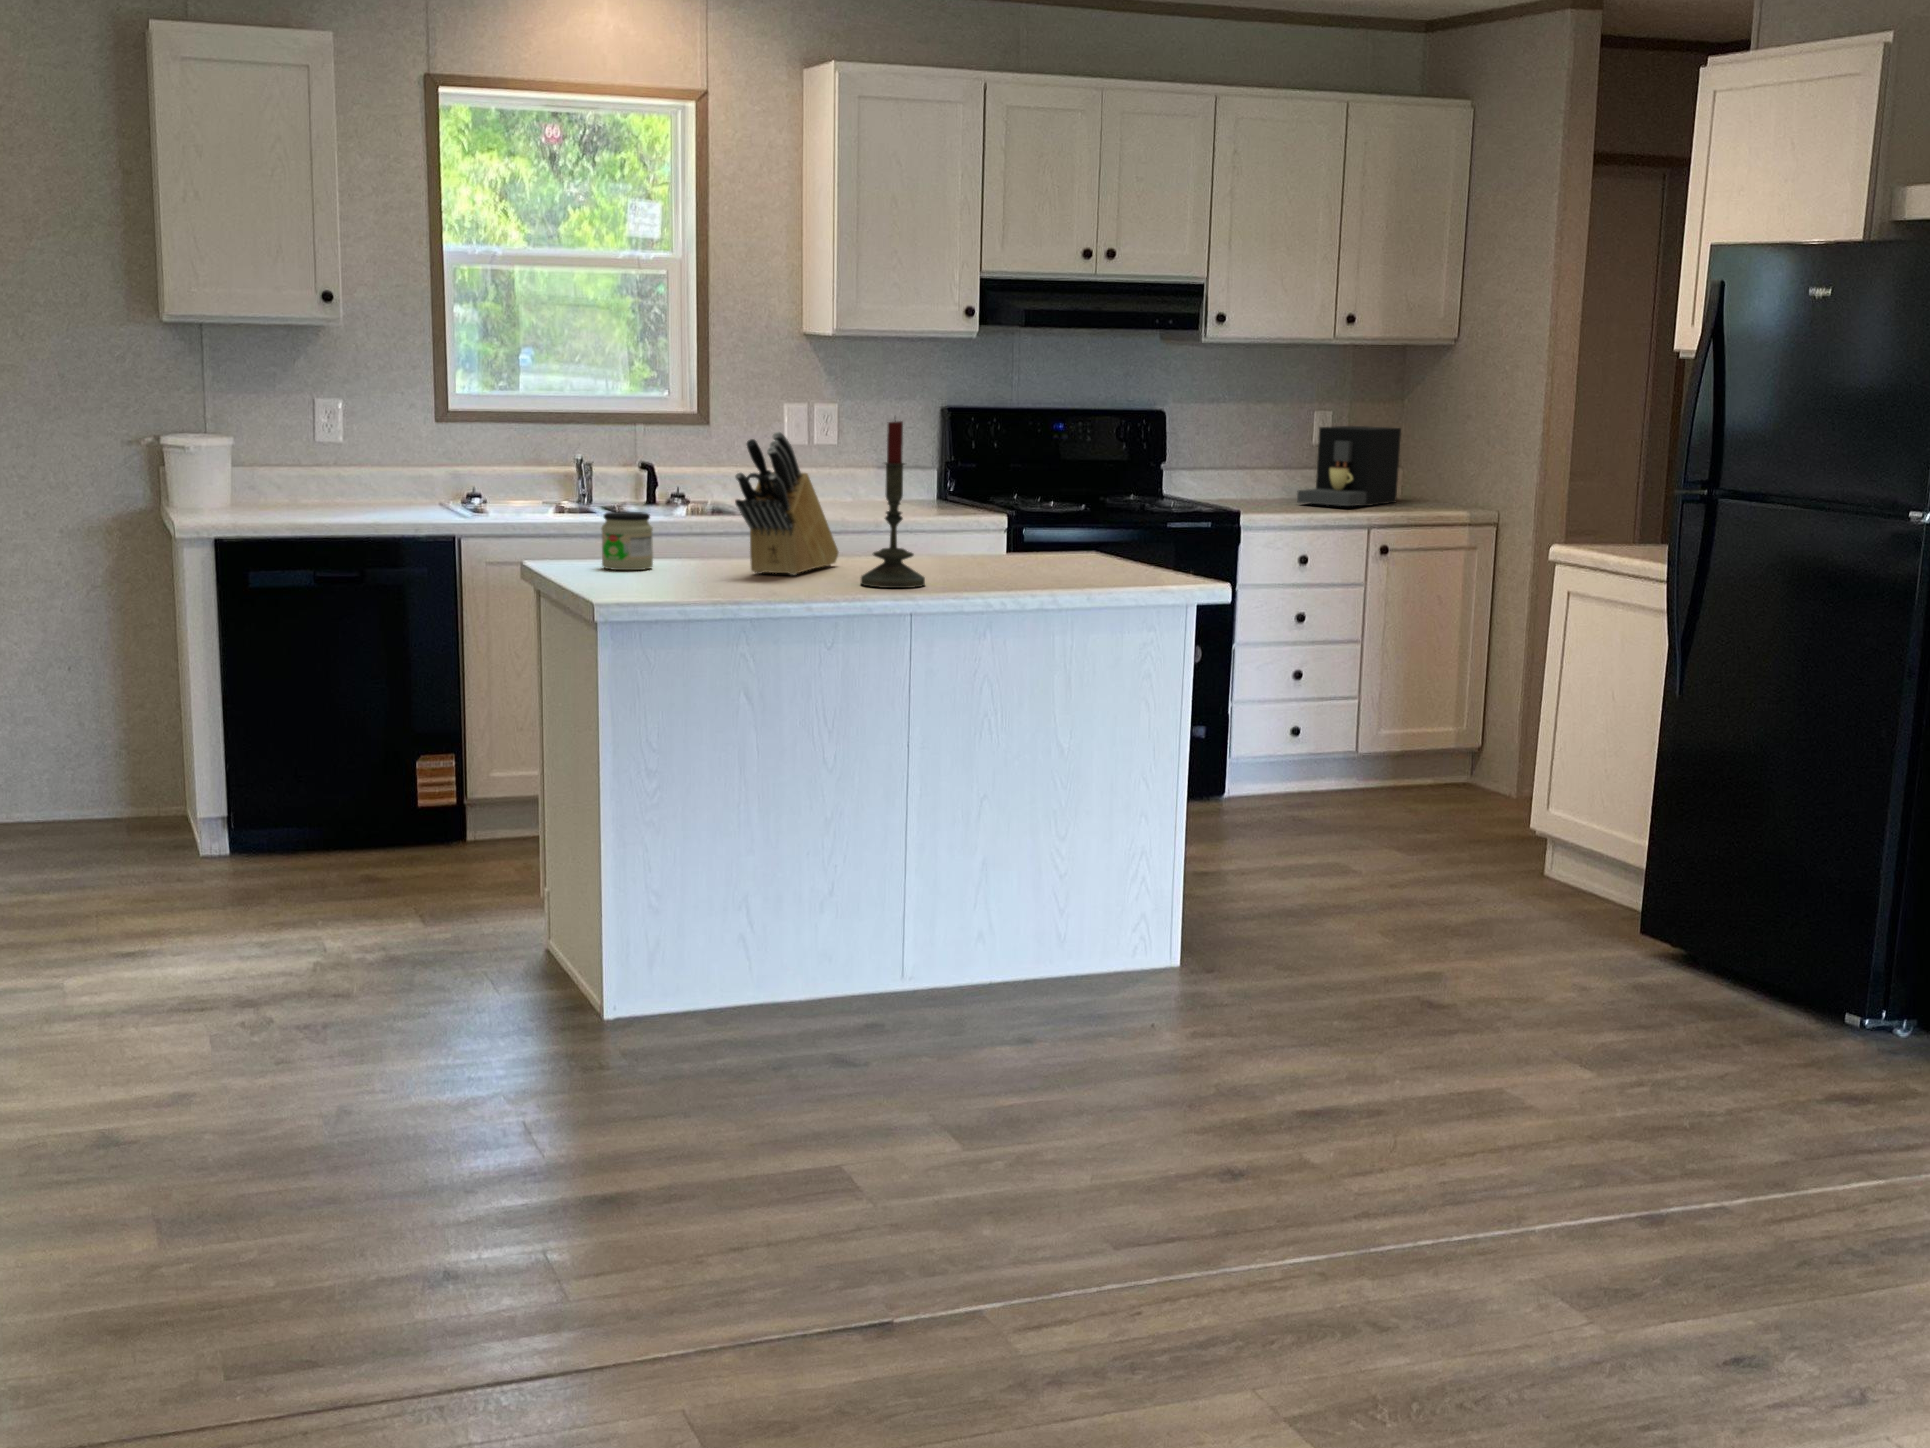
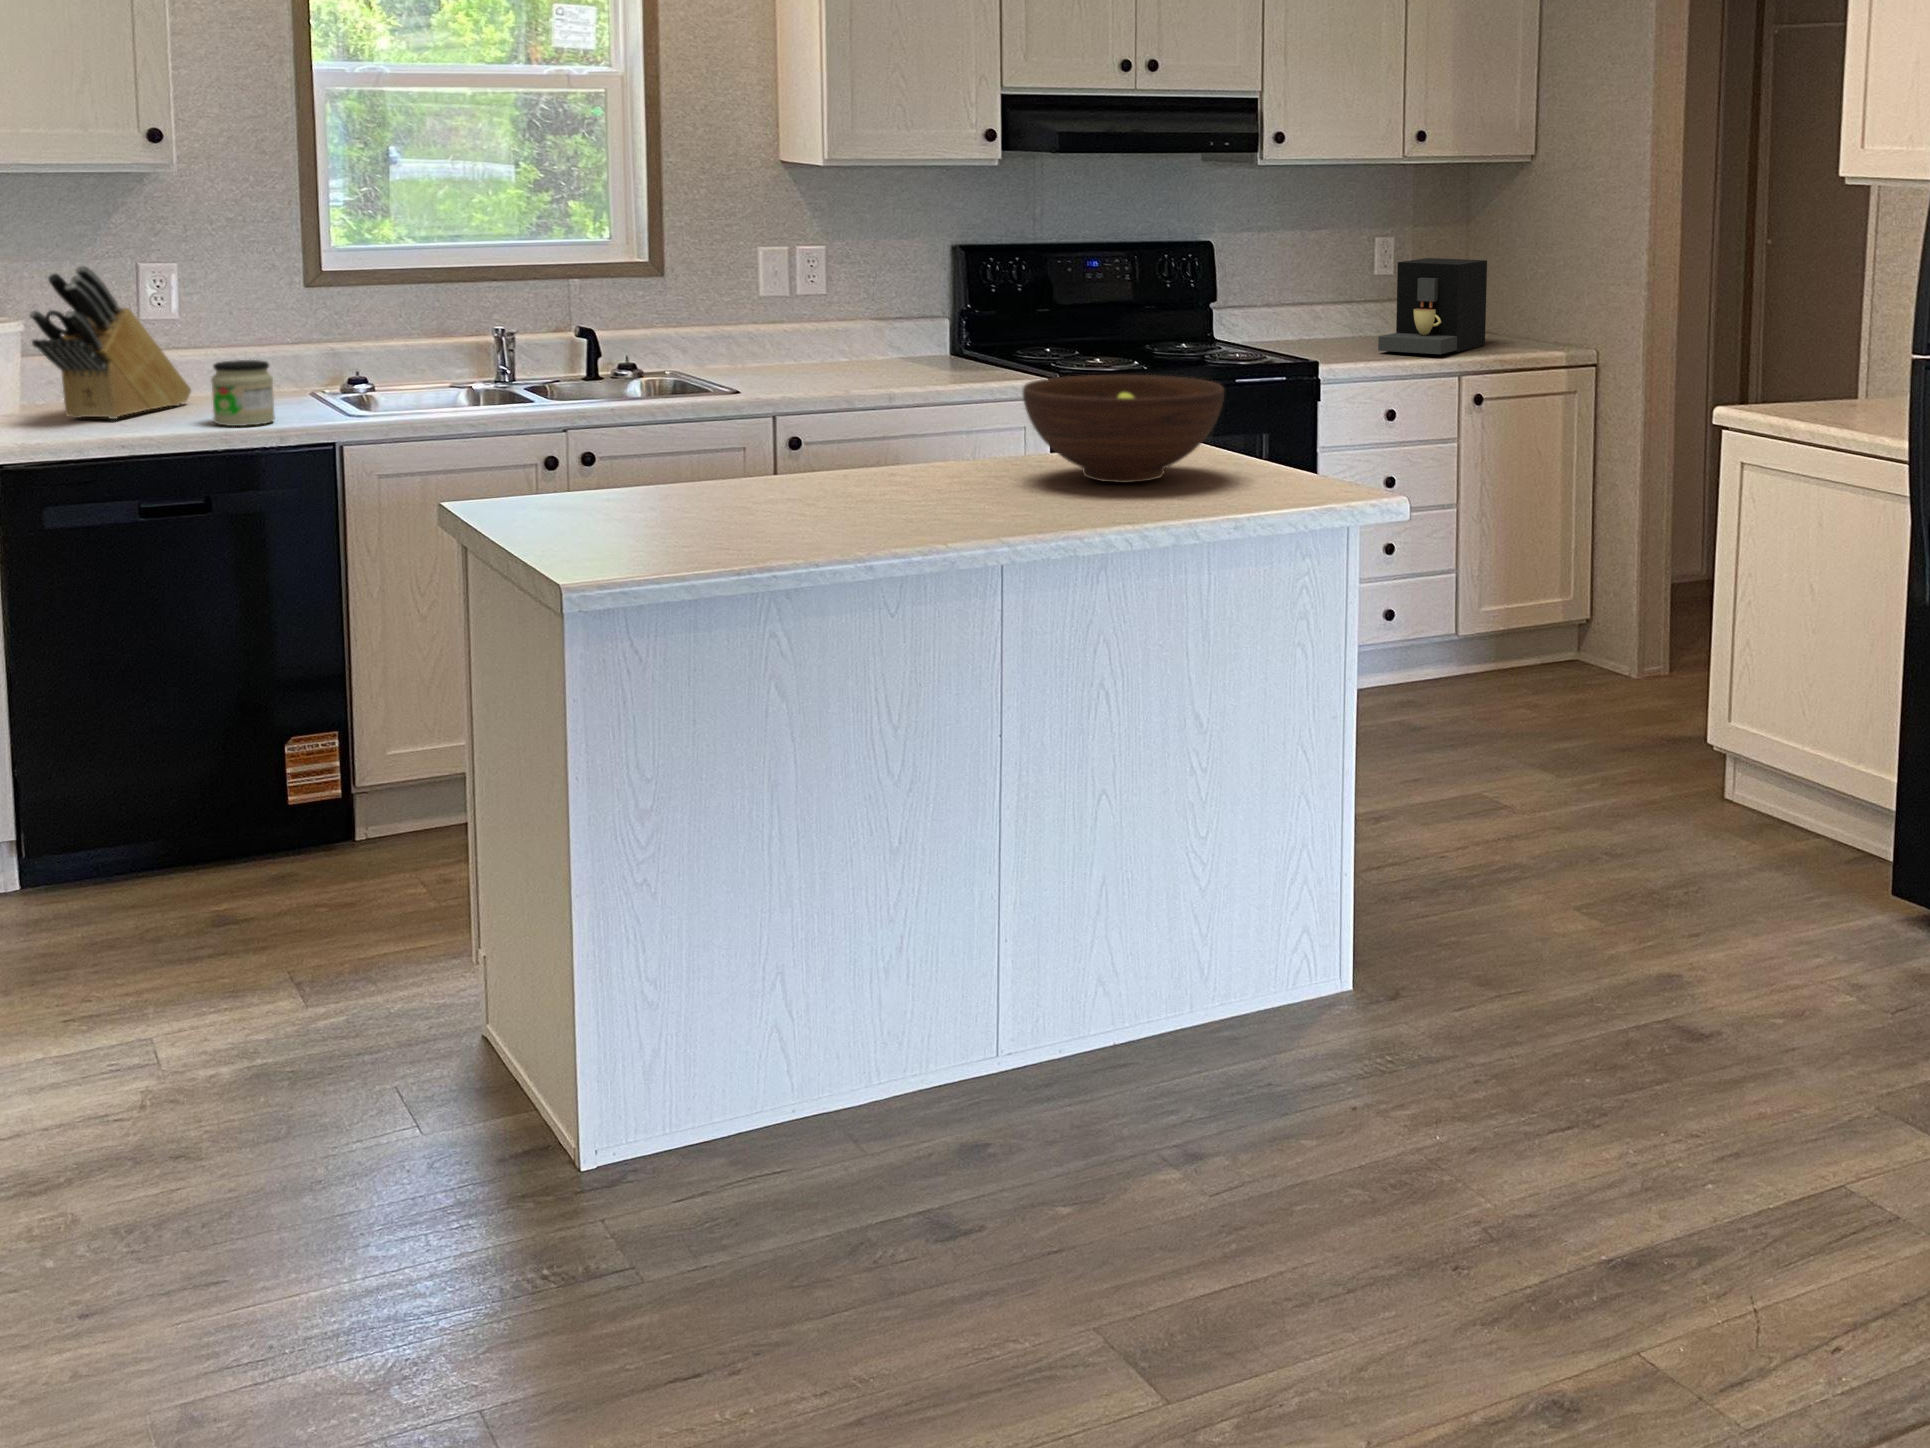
candle: present [861,420,925,588] -> none [929,299,1018,532]
knife block: present [735,432,839,575] -> present [29,265,191,419]
fruit bowl: none [946,489,1100,568] -> present [1023,375,1224,483]
jar: present [601,512,653,570] -> present [211,360,275,426]

